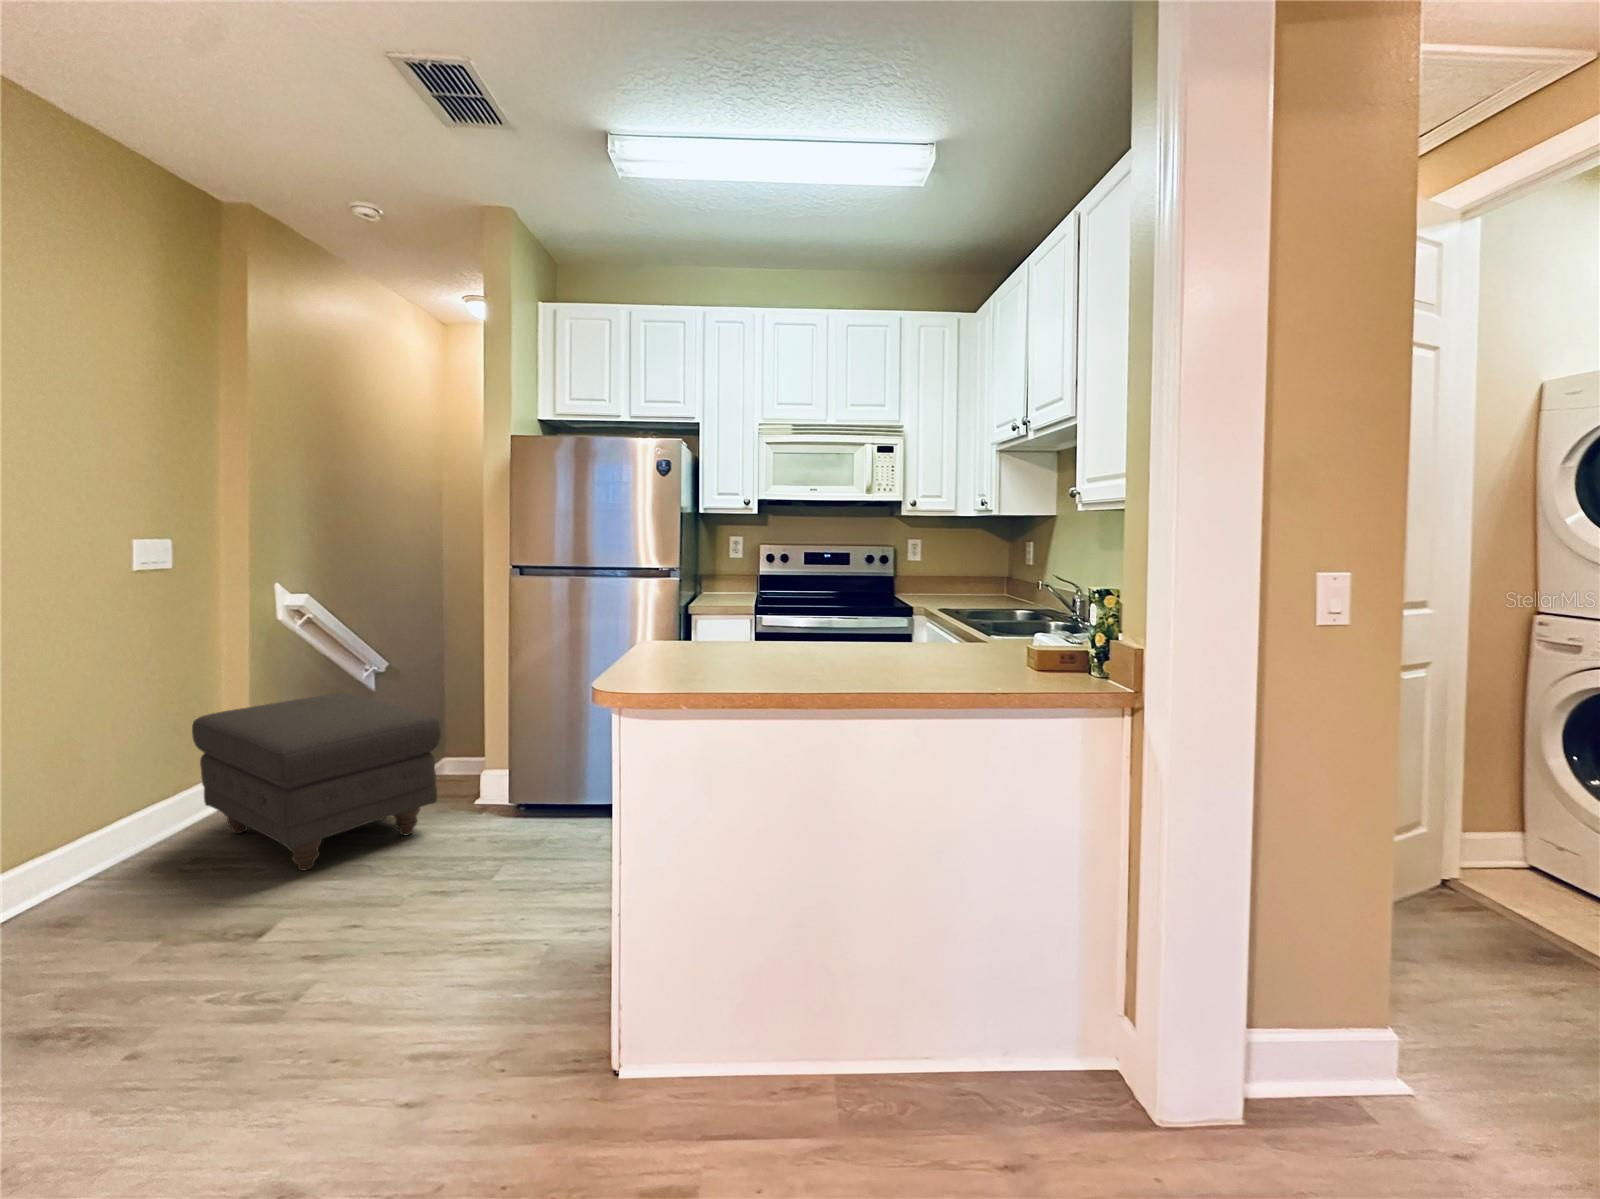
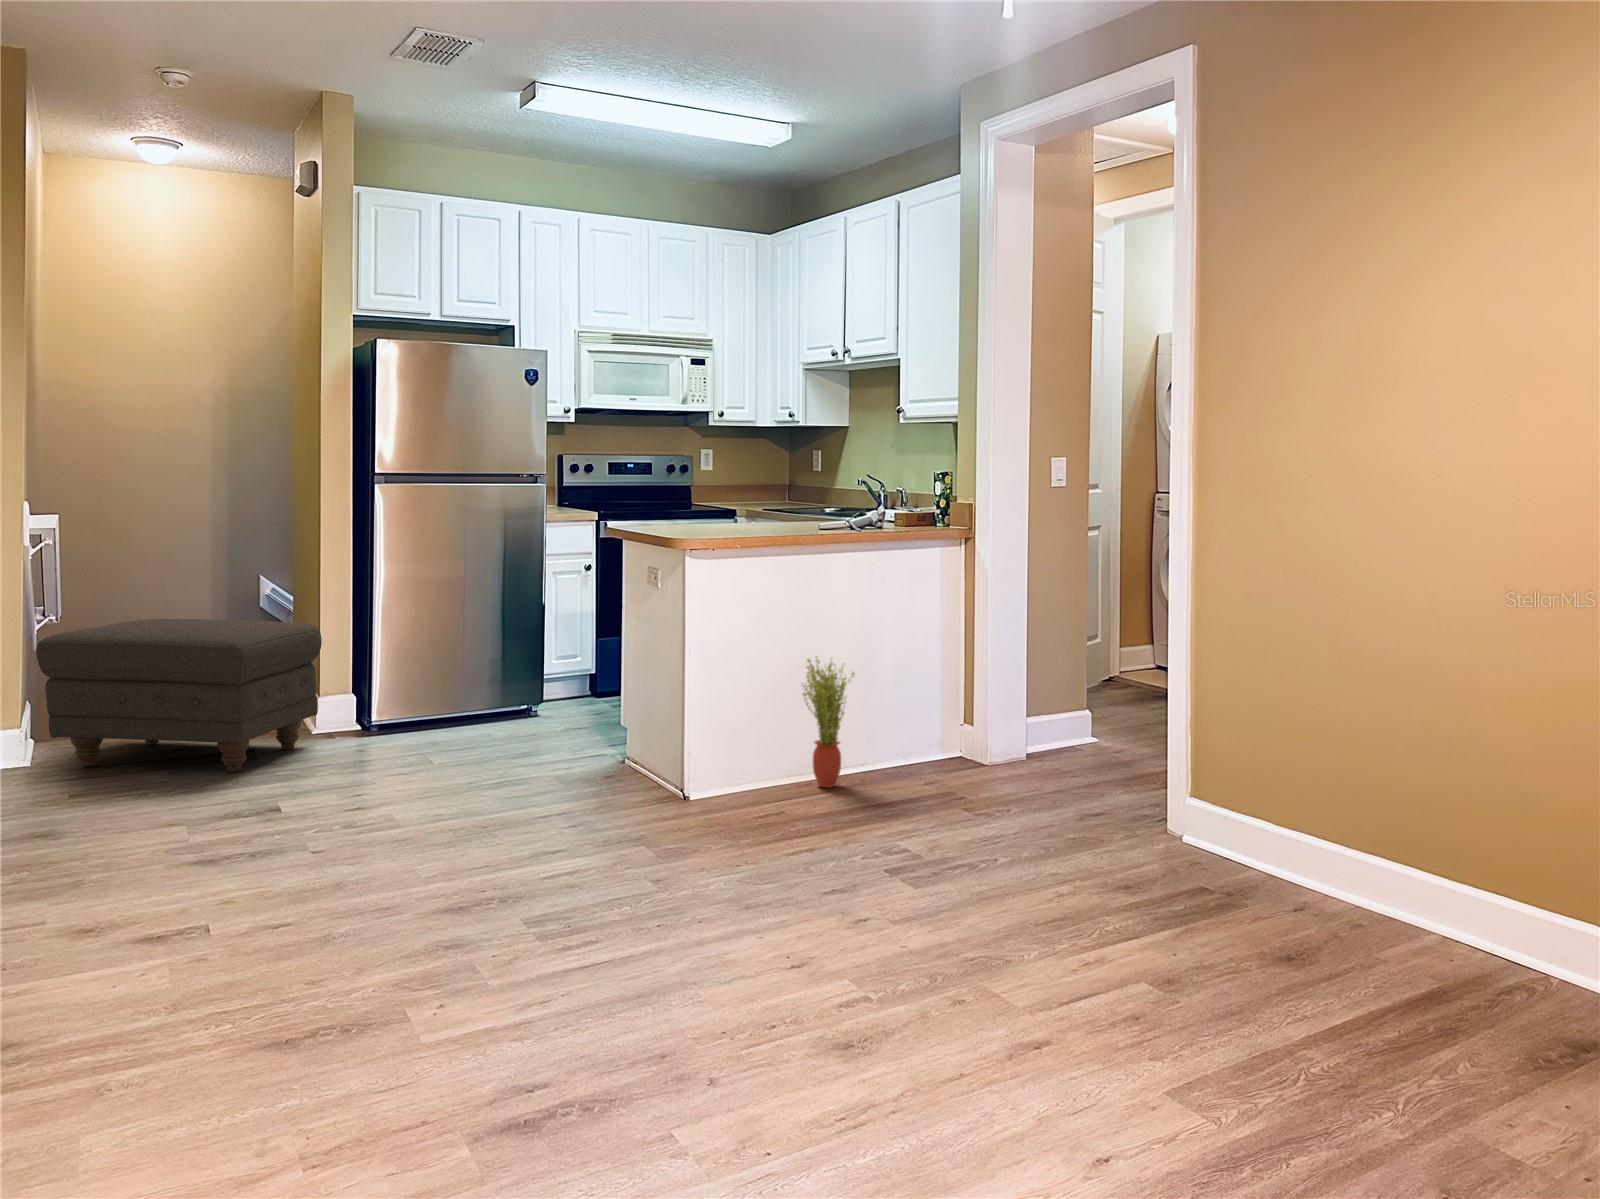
potted plant: none [780,901,880,1123] -> present [802,659,855,788]

